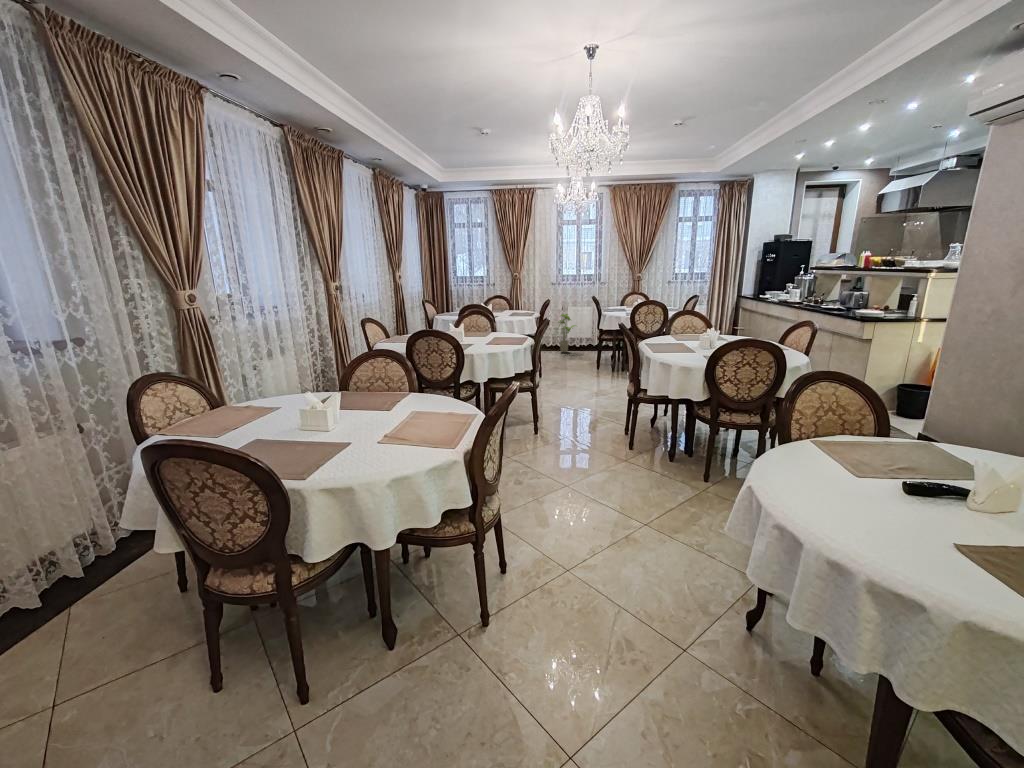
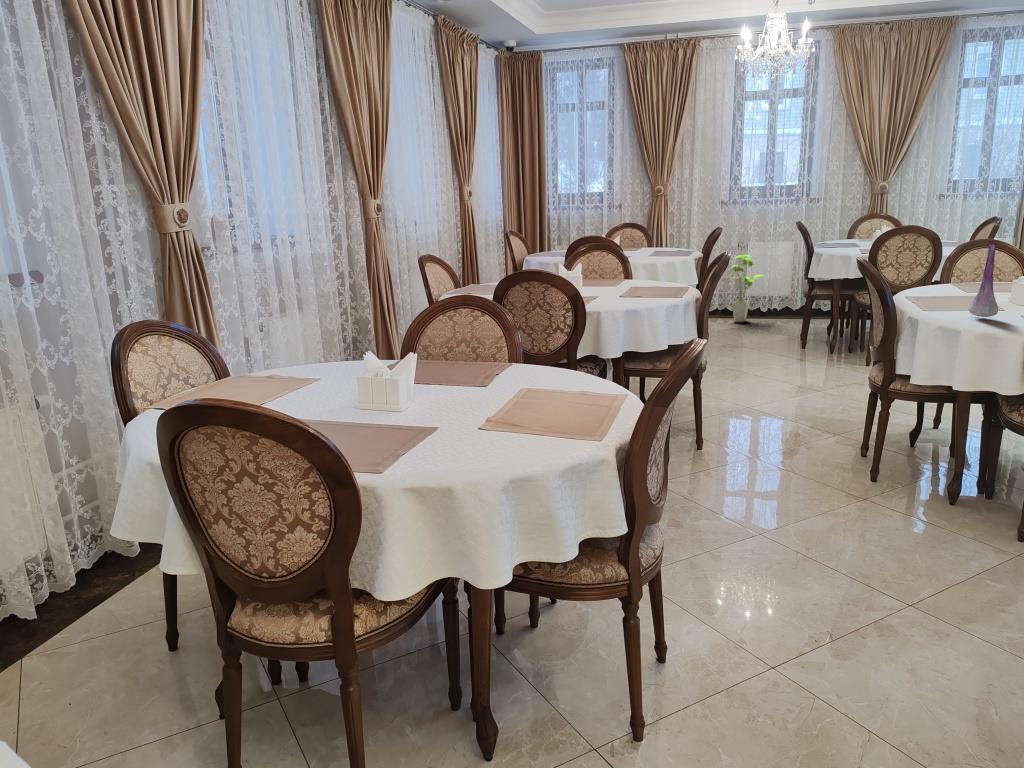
vase: none [674,315,689,356] -> present [969,244,998,317]

